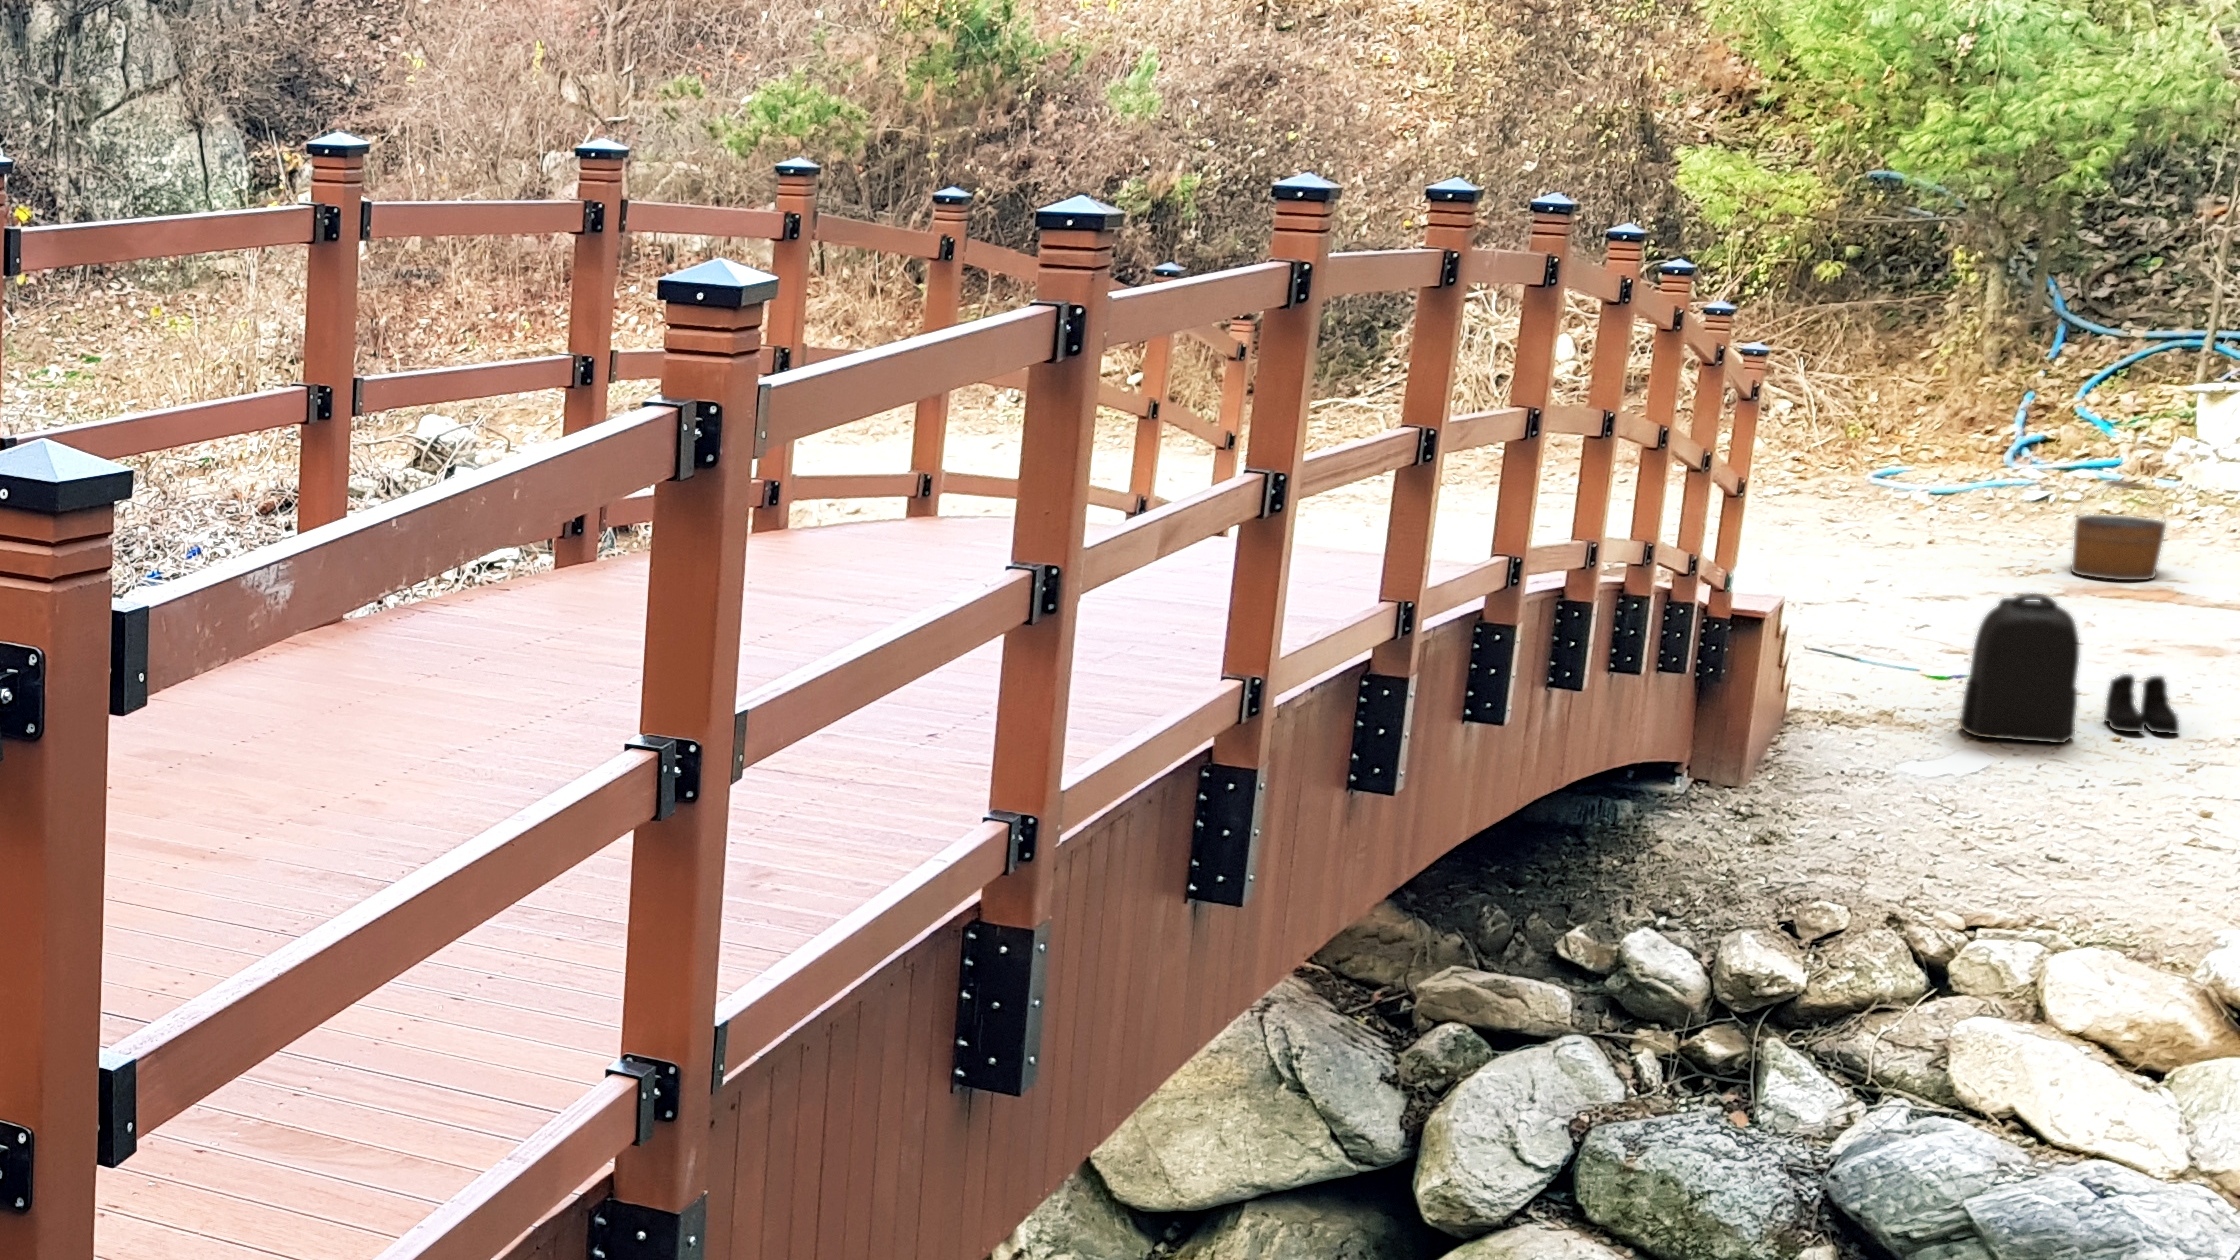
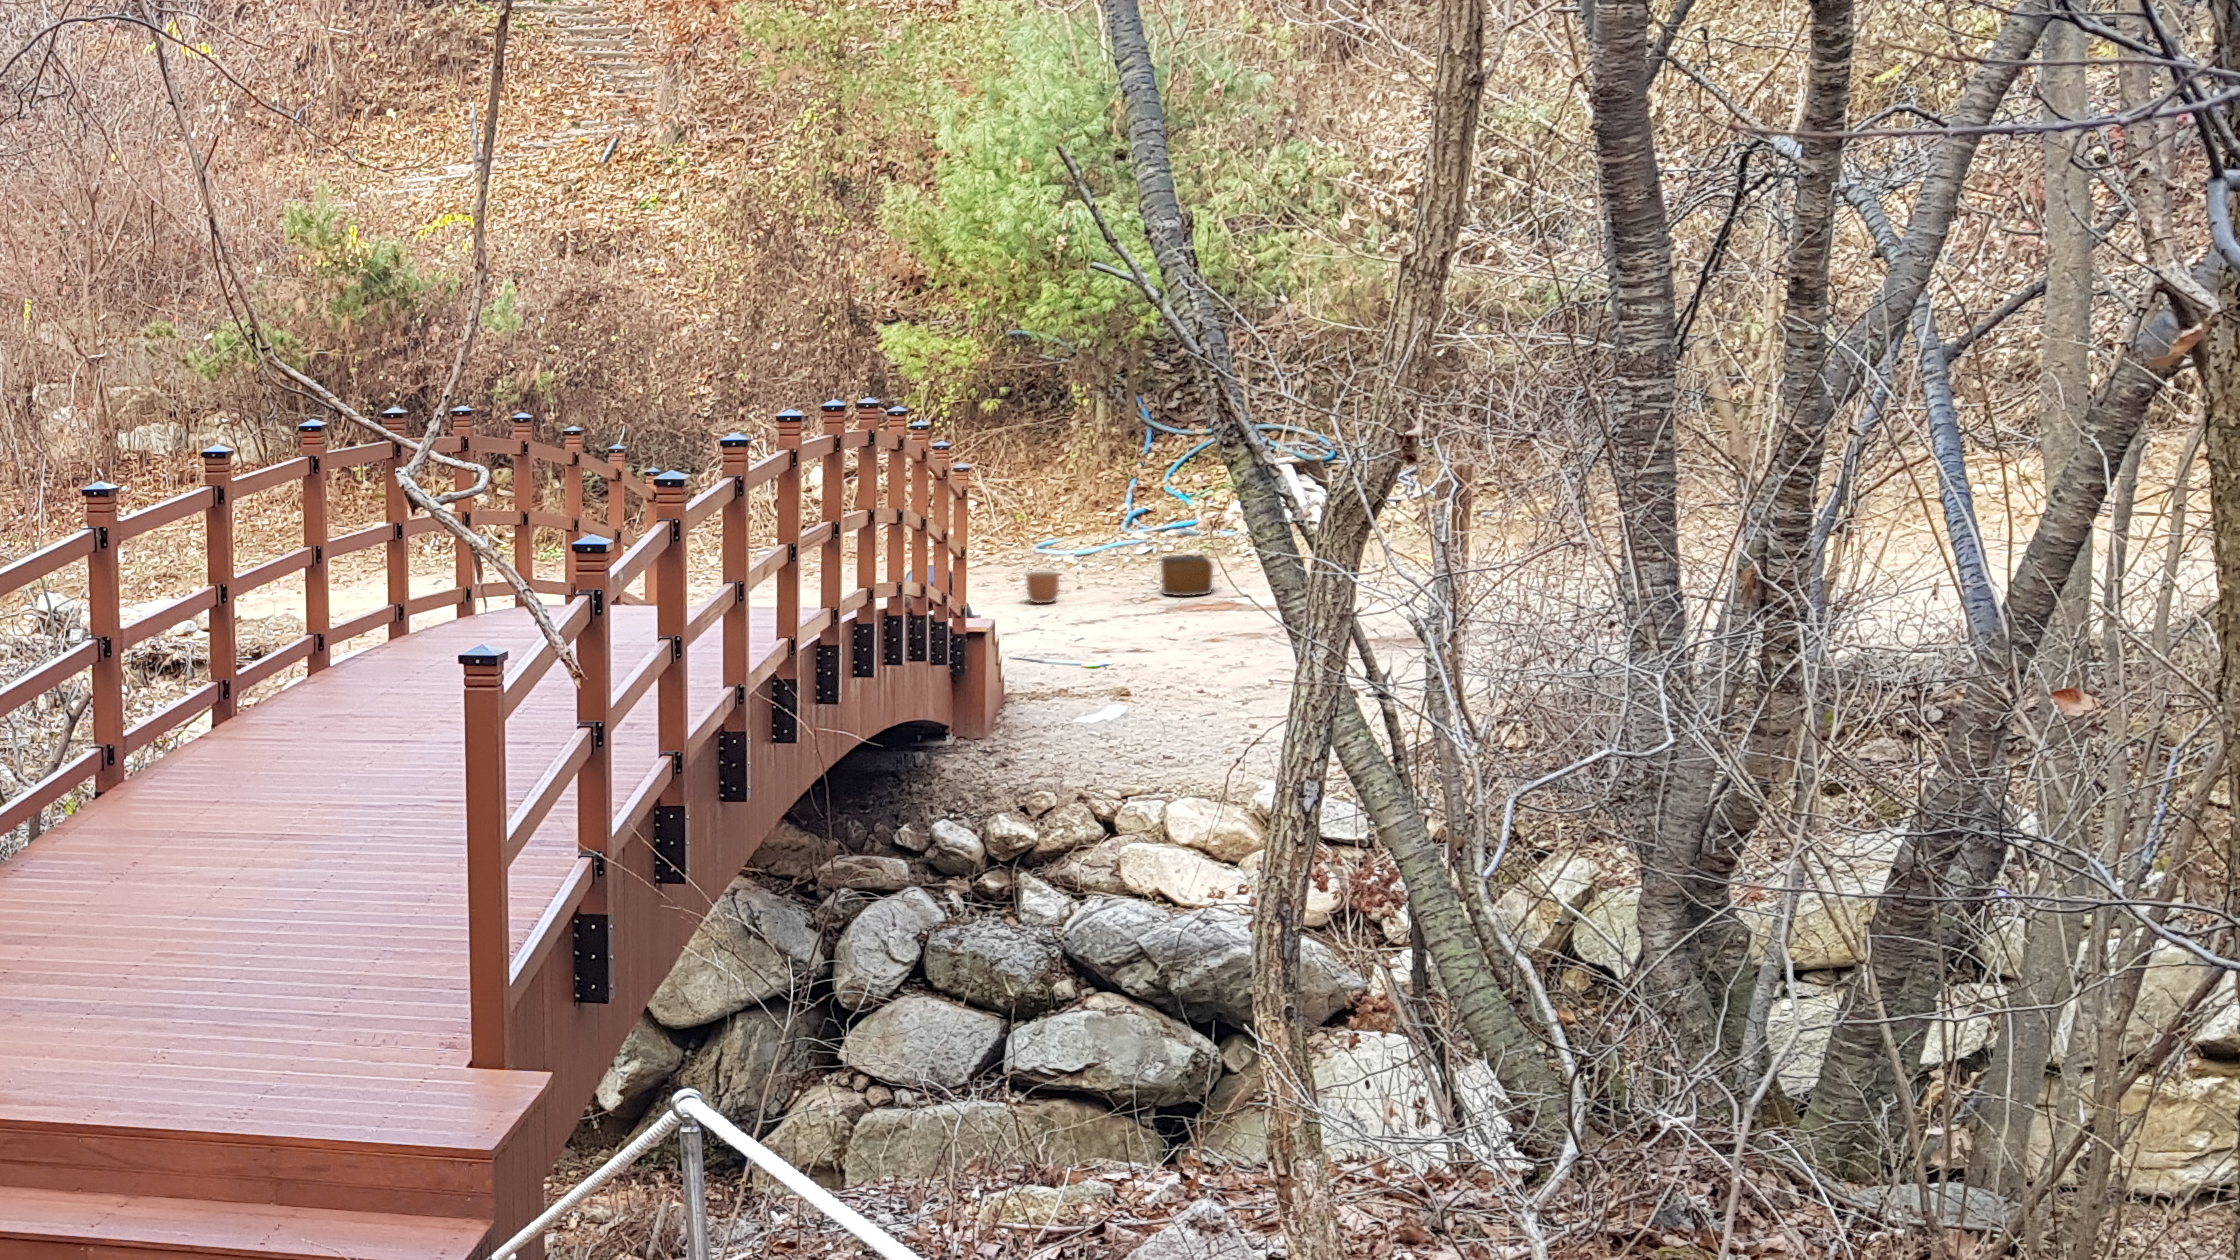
planter: none [1849,520,1905,569] -> present [1026,572,1059,603]
backpack: present [1960,593,2079,743] -> none [1105,599,1169,691]
boots: present [2104,674,2179,734] -> none [1185,643,1227,679]

